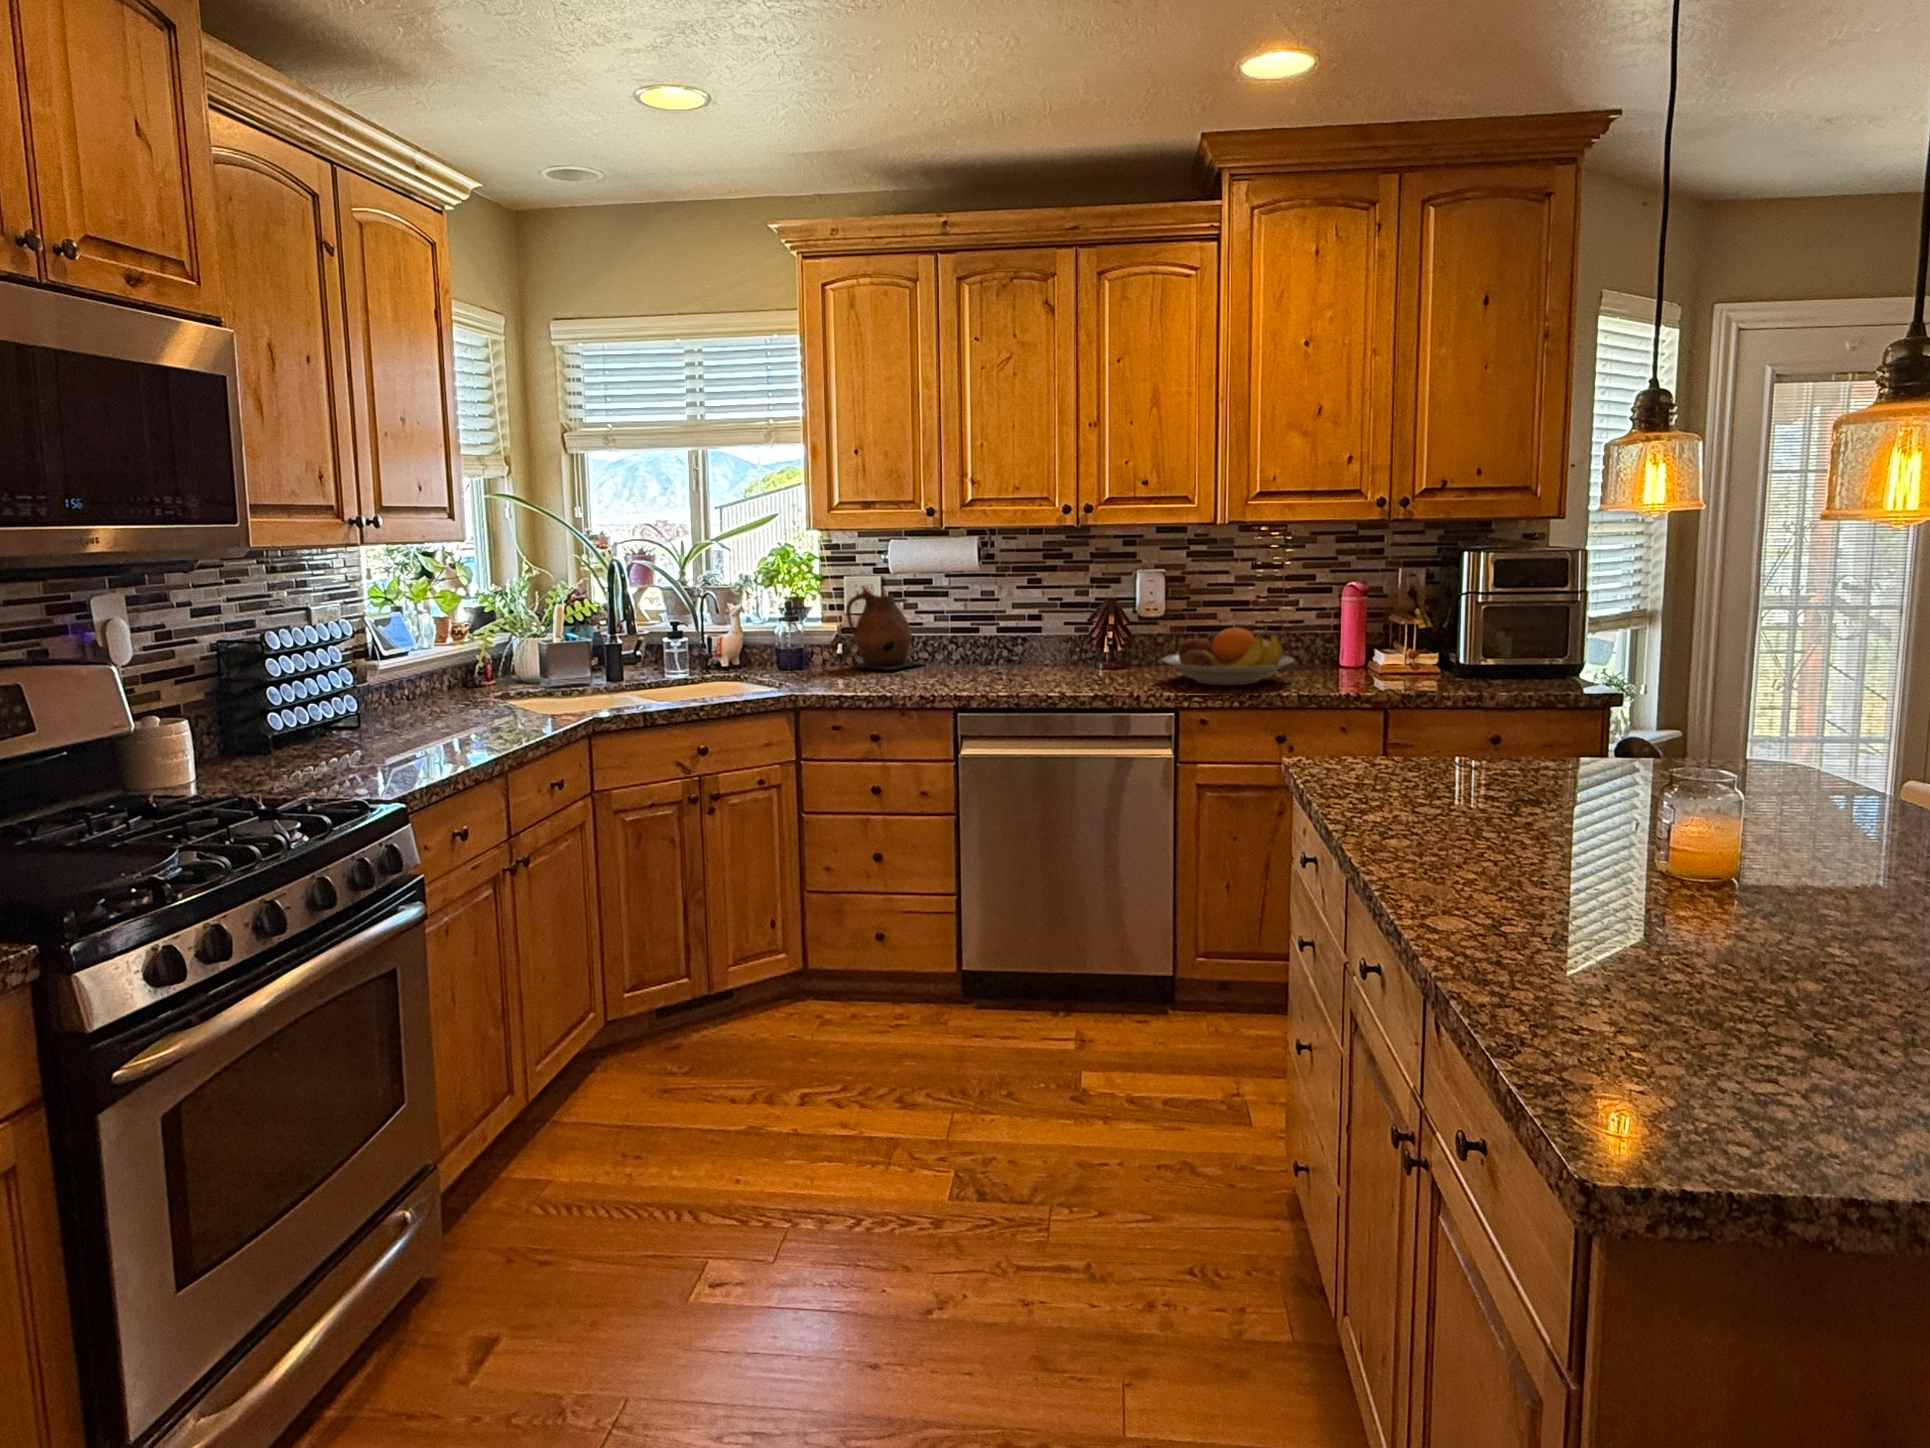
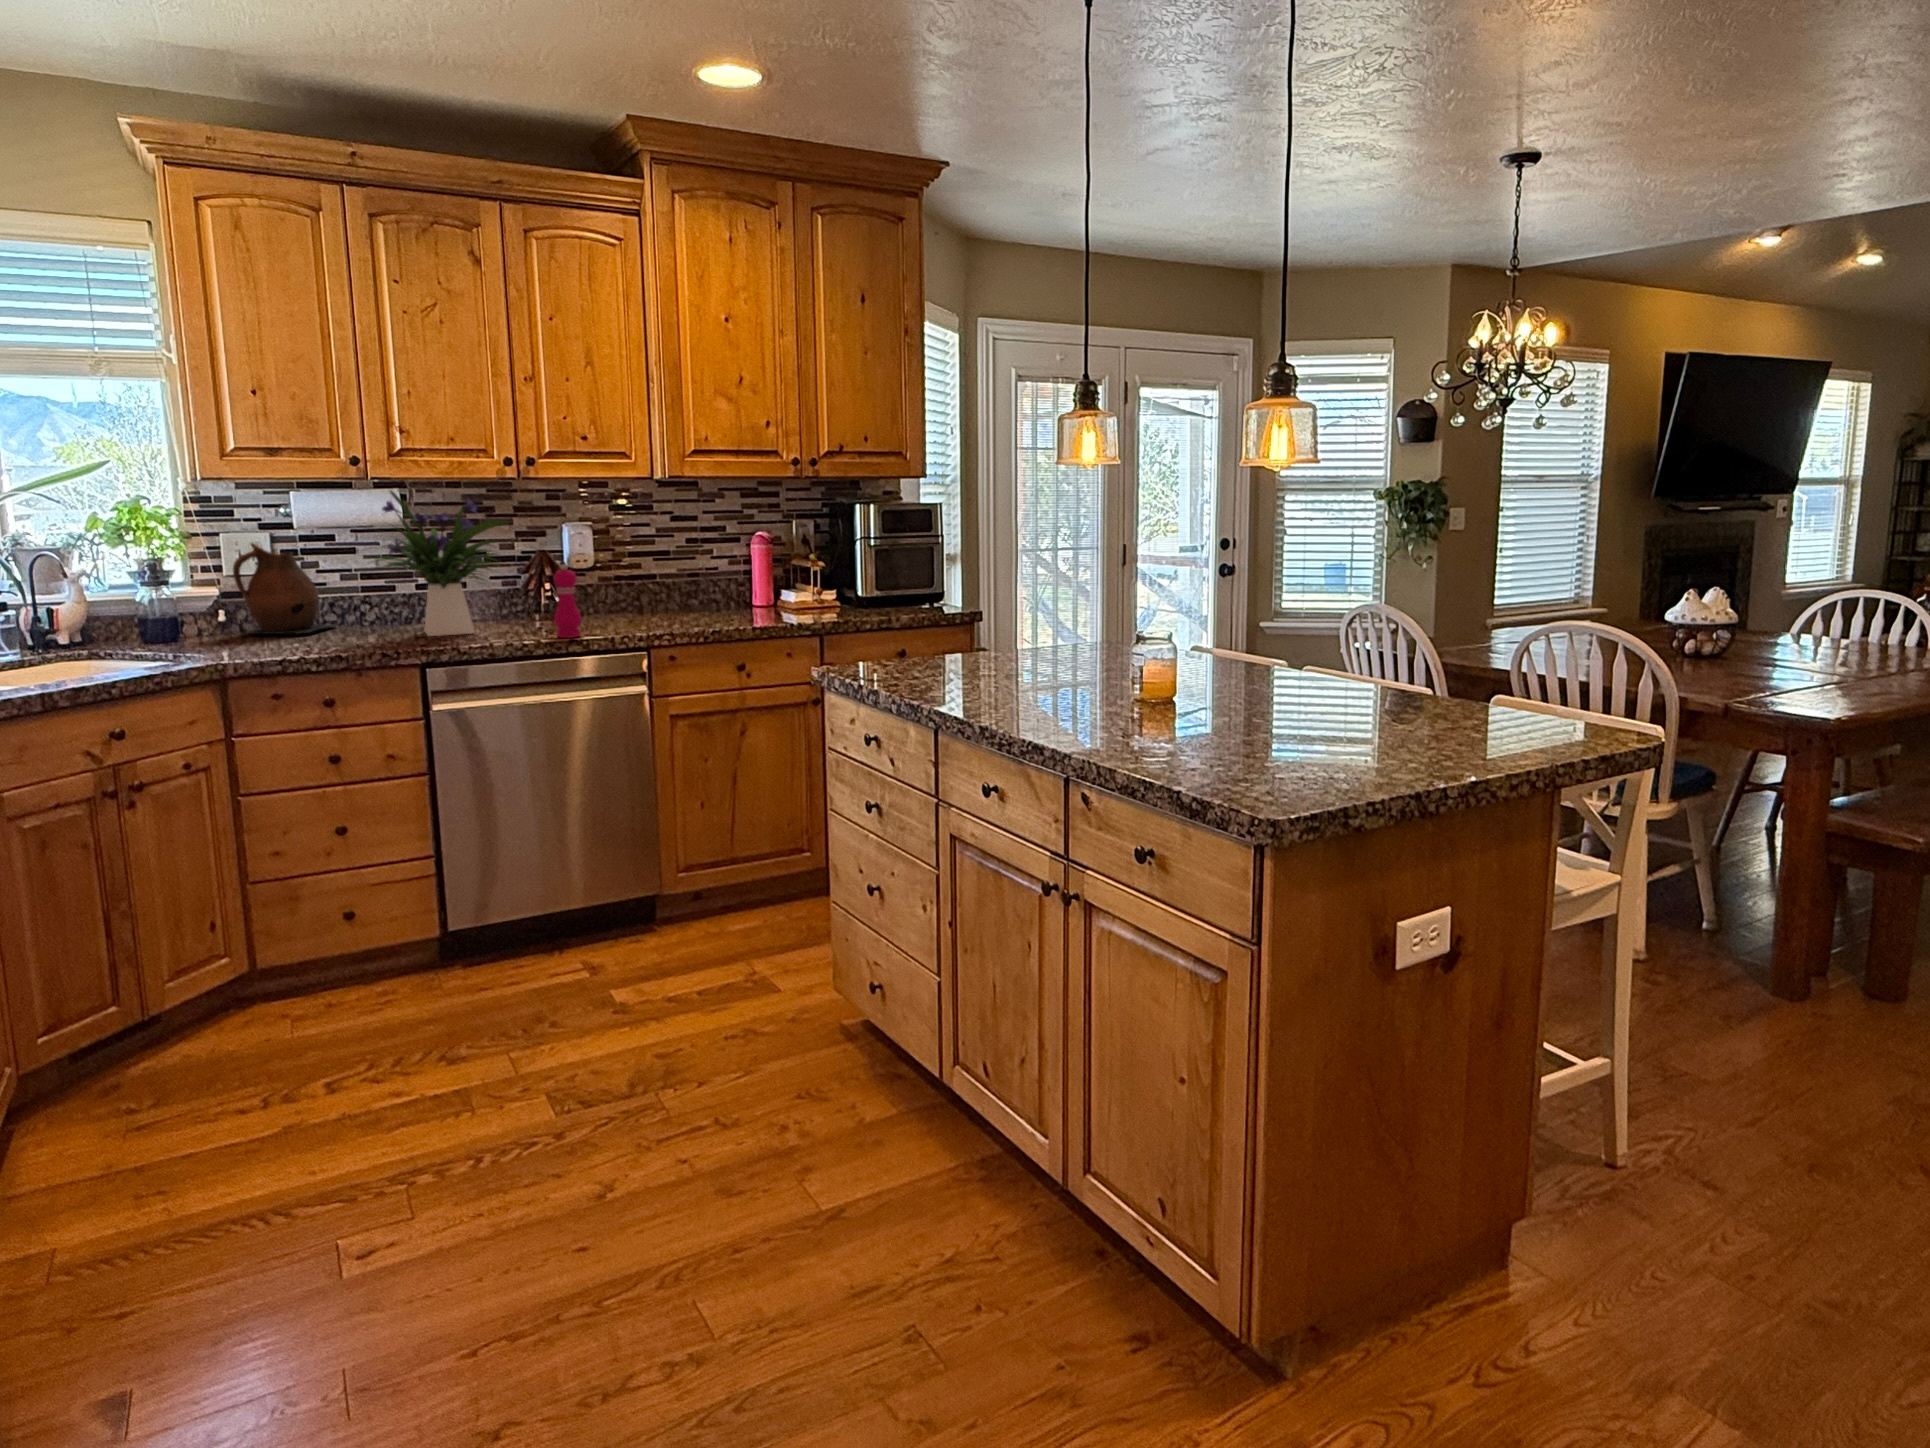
flower arrangement: none [937,538,1069,681] -> present [370,491,508,636]
pepper mill: none [1084,615,1112,693] -> present [554,564,582,638]
fruit bowl: present [1162,628,1293,685] -> none [615,572,736,625]

